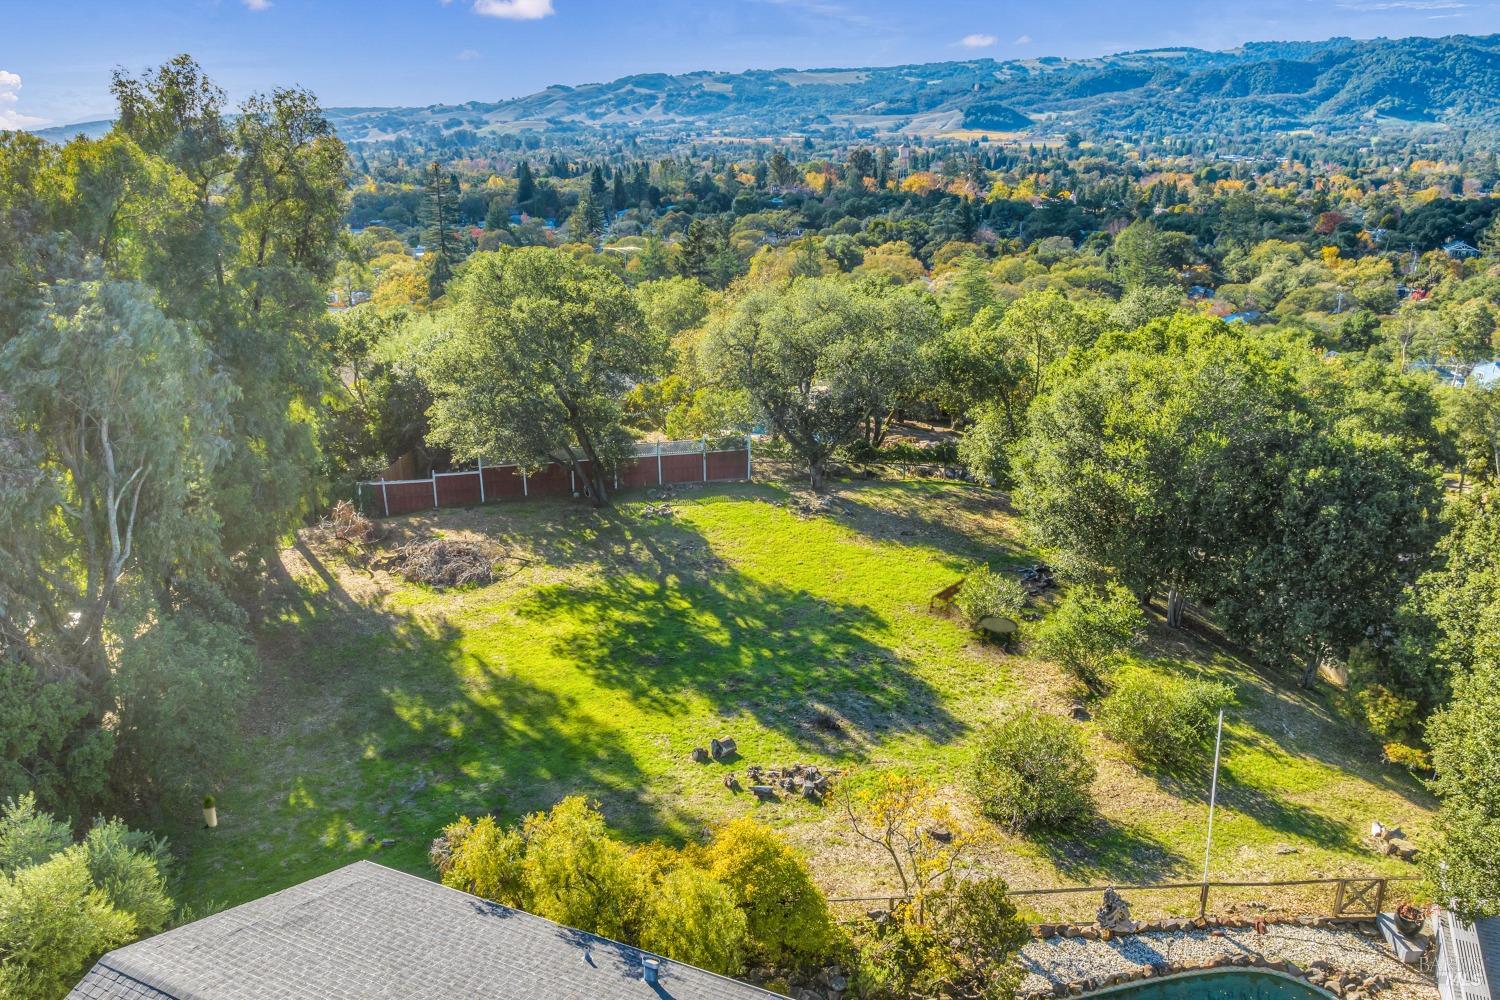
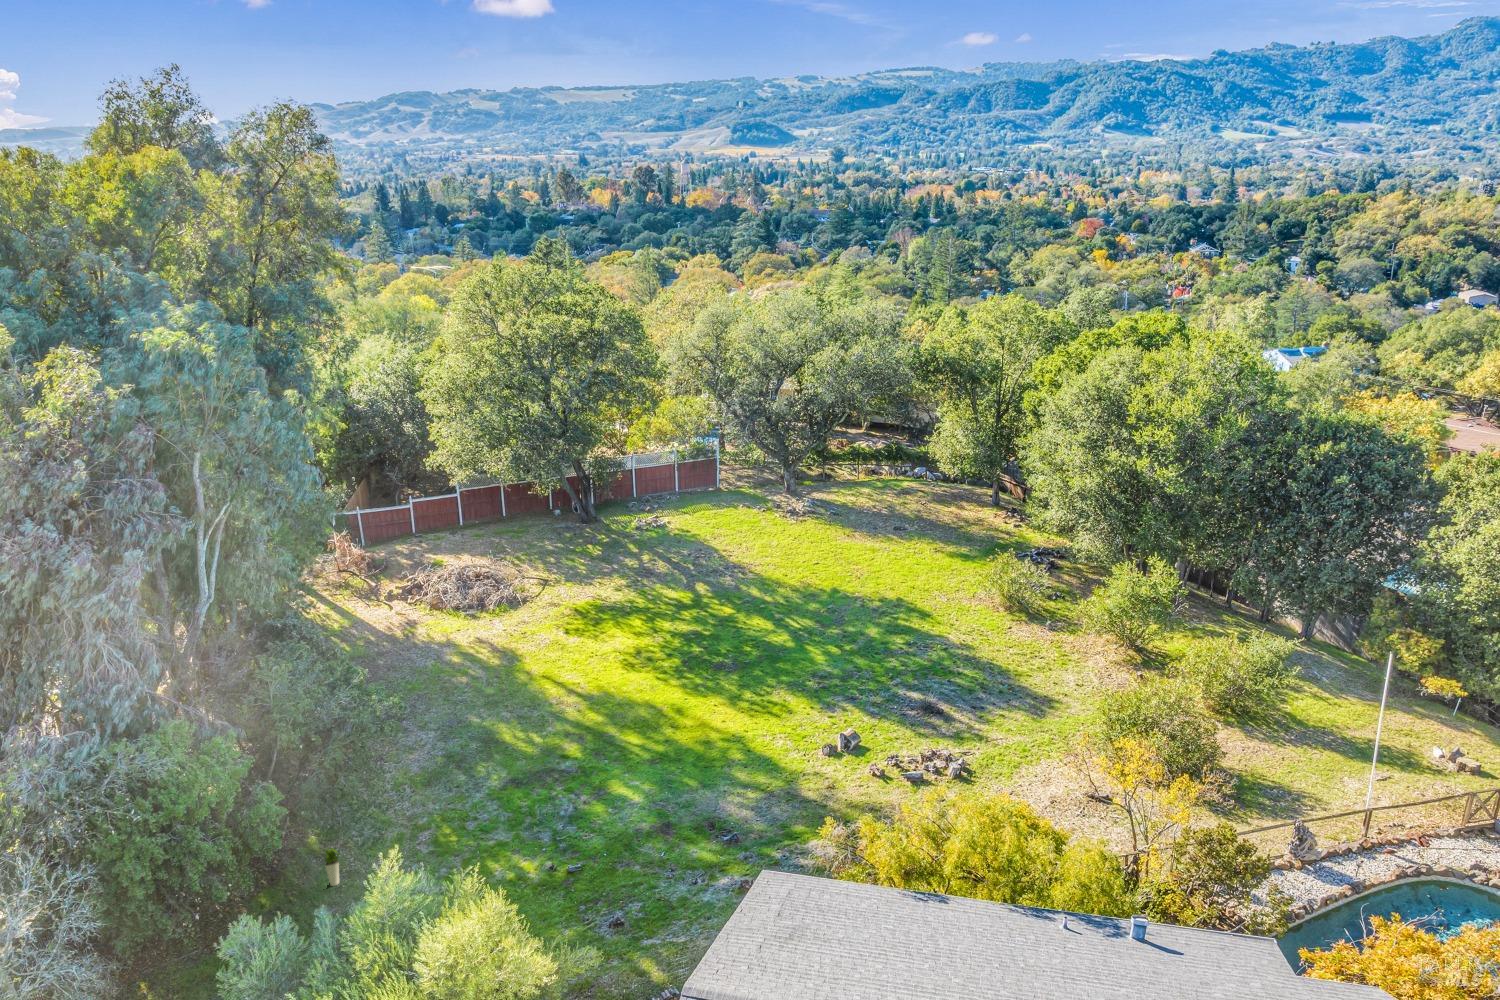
bench: present [930,578,966,617] -> none [964,564,994,603]
round table: present [979,615,1019,651] -> none [1023,596,1061,628]

